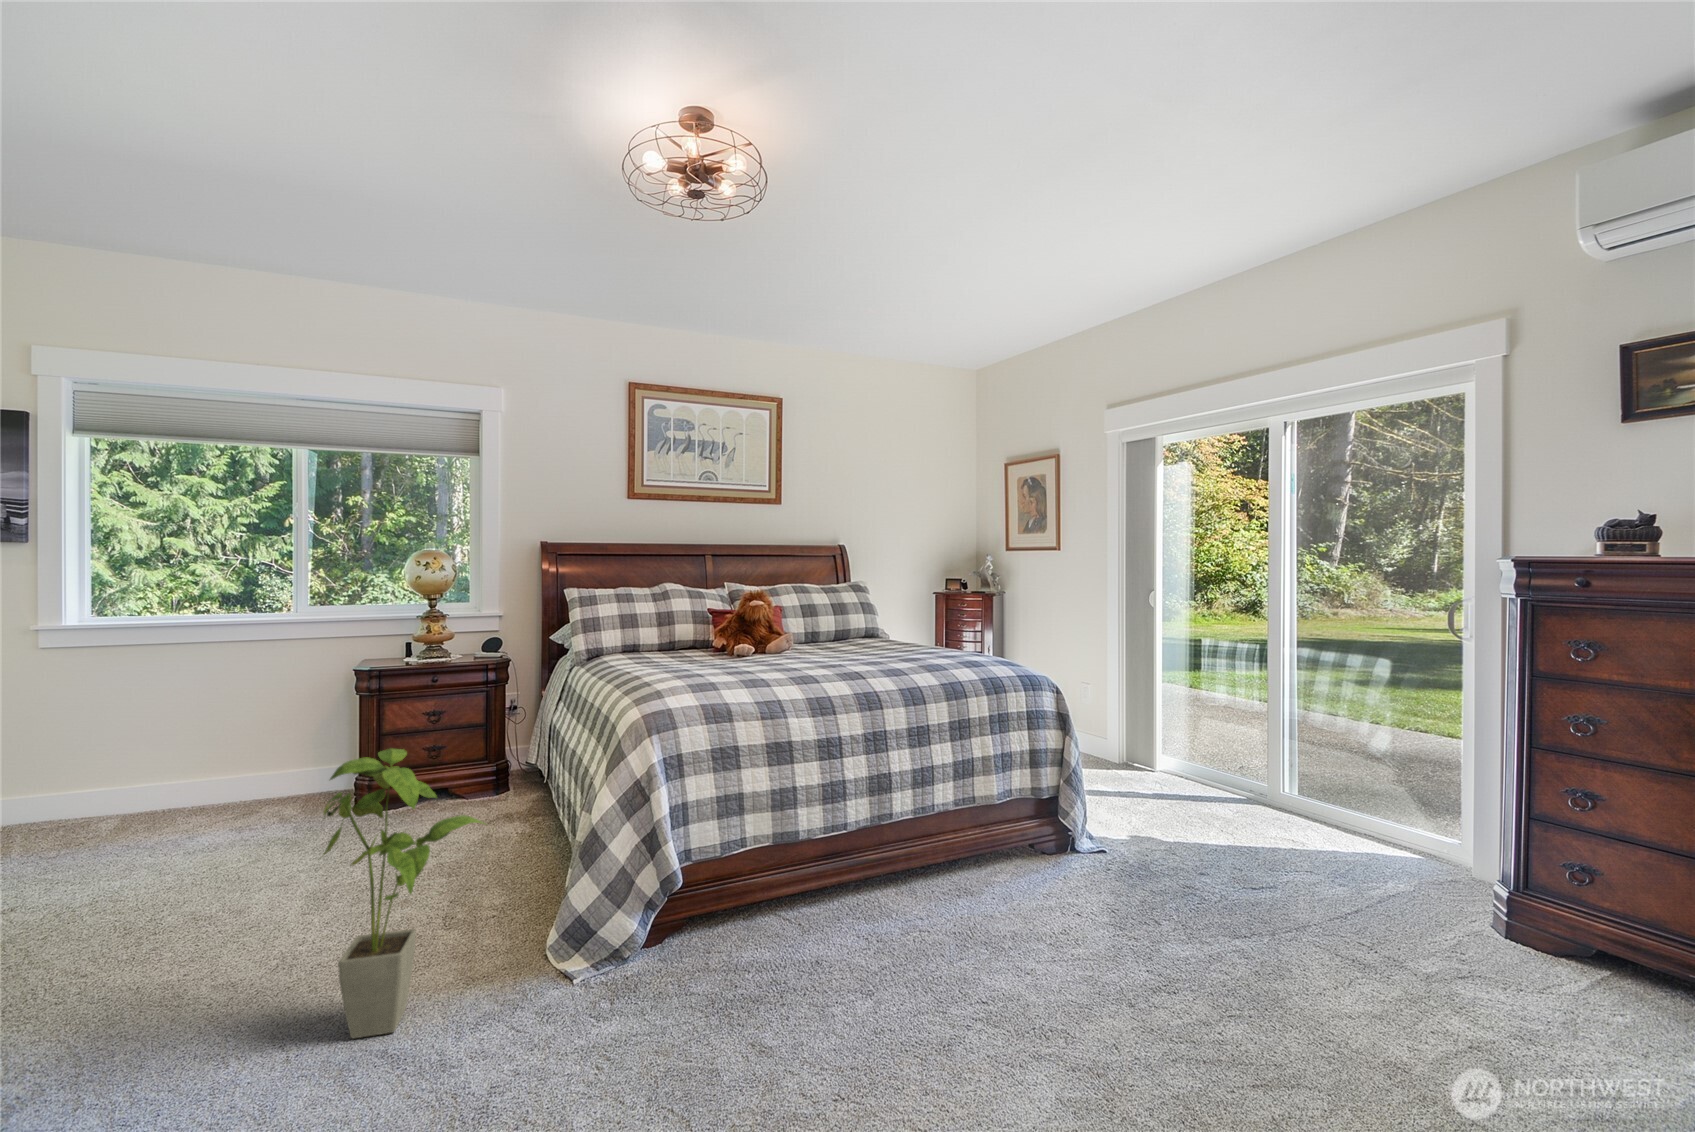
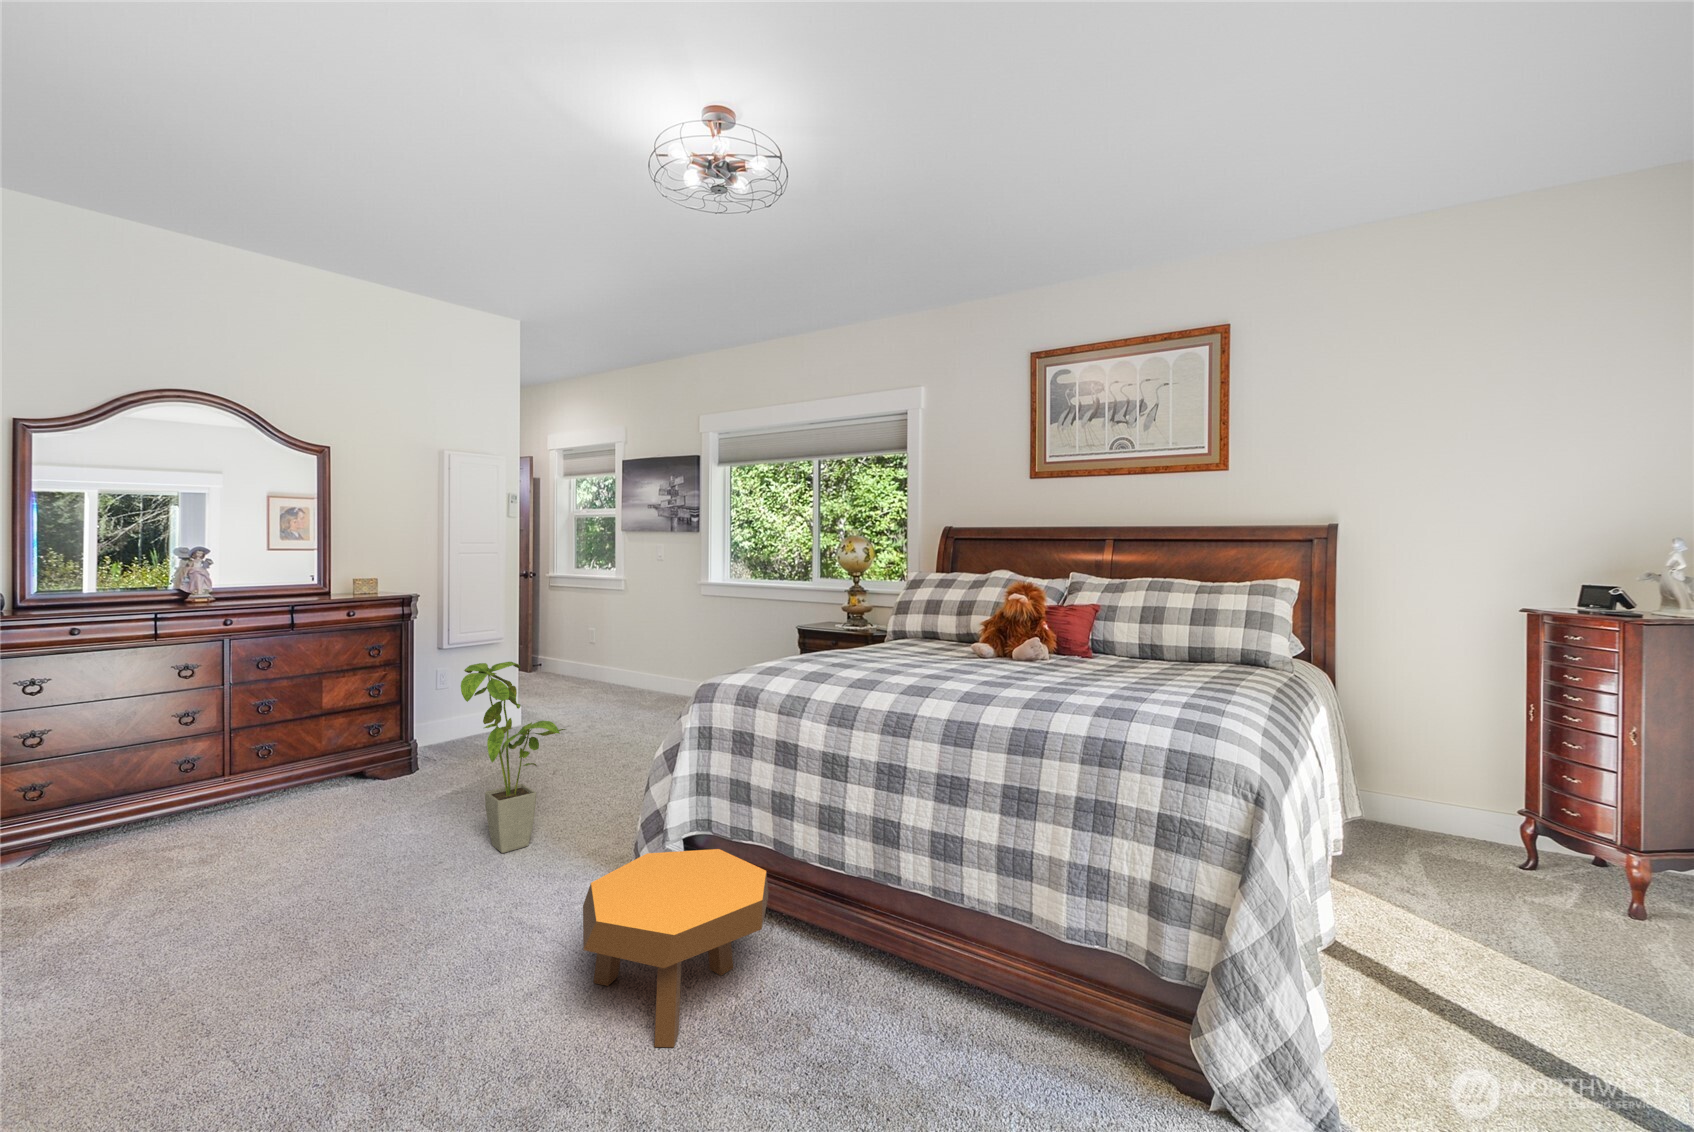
footstool: none [750,840,915,998] -> present [583,849,769,1047]

